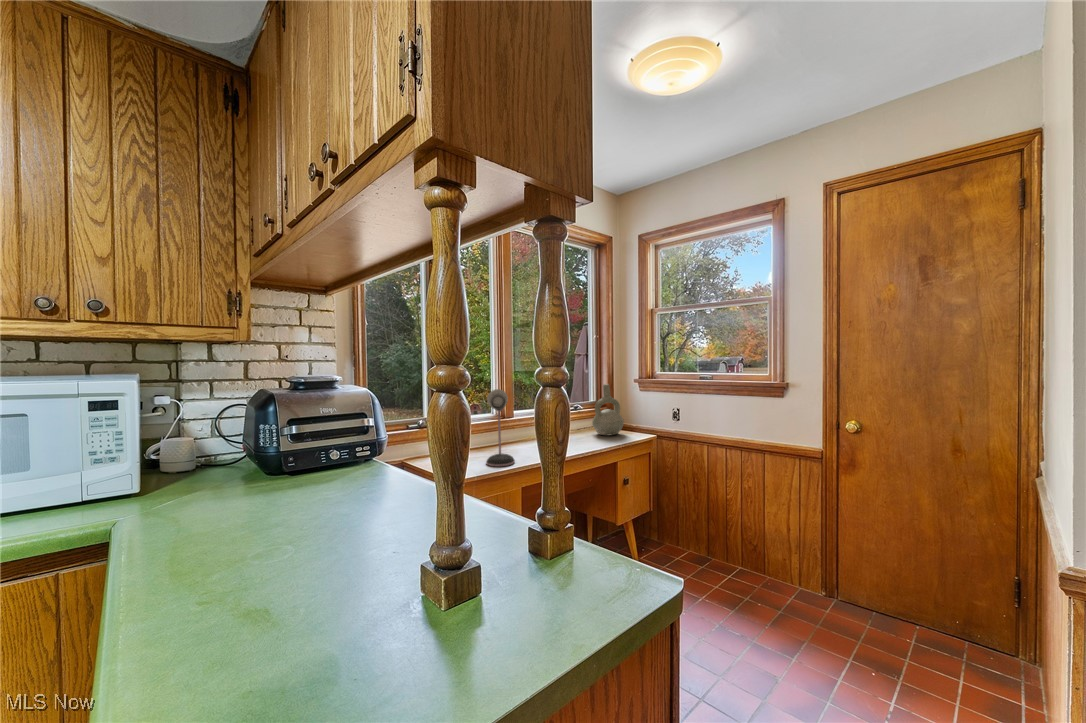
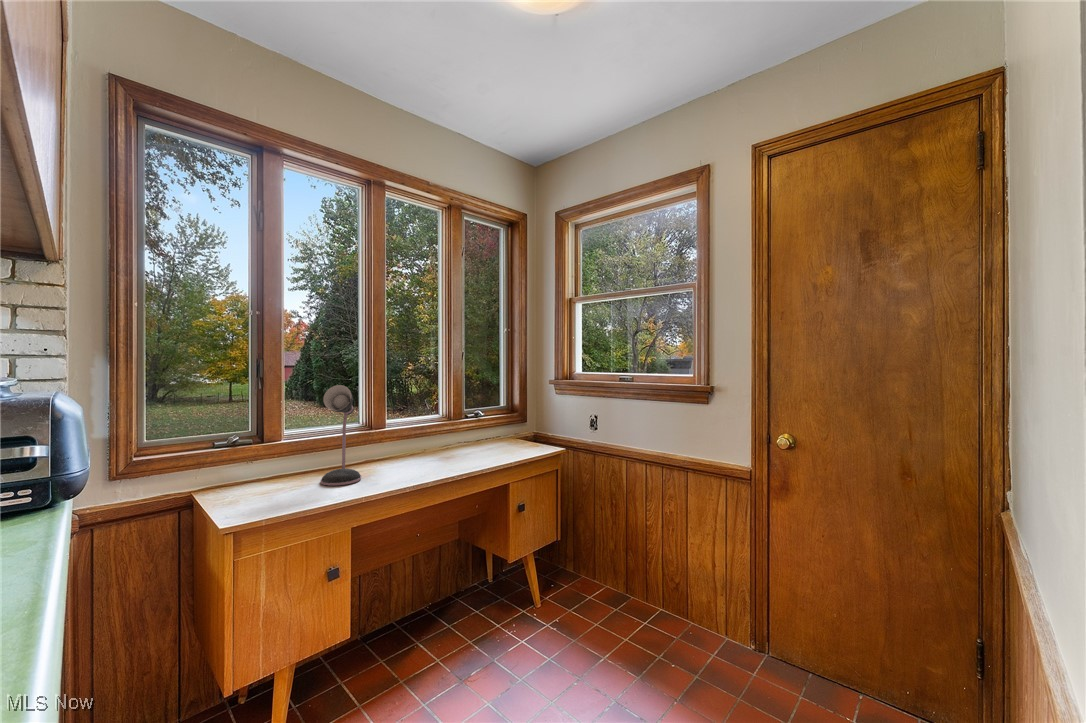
decorative vase: present [592,384,624,435] -> none [491,386,528,448]

